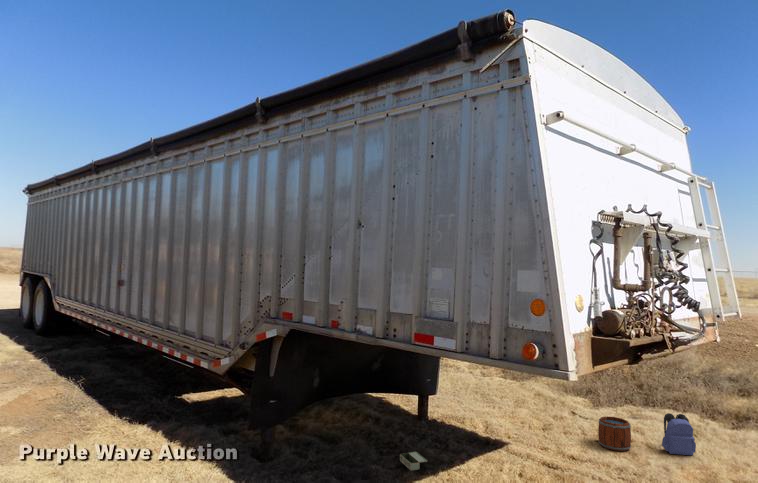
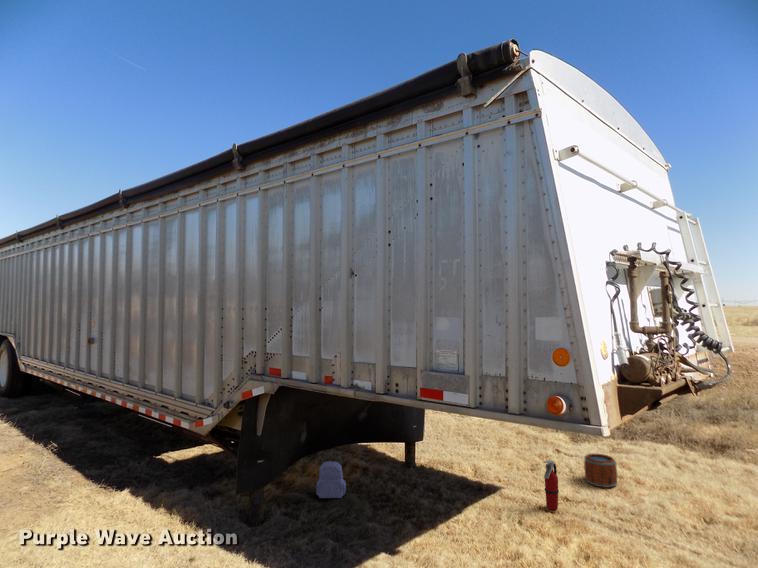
backpack: present [662,413,696,455] -> present [316,456,346,498]
fire extinguisher: none [549,417,564,467] -> present [543,460,559,510]
toolbox: present [400,451,427,471] -> none [396,504,425,526]

